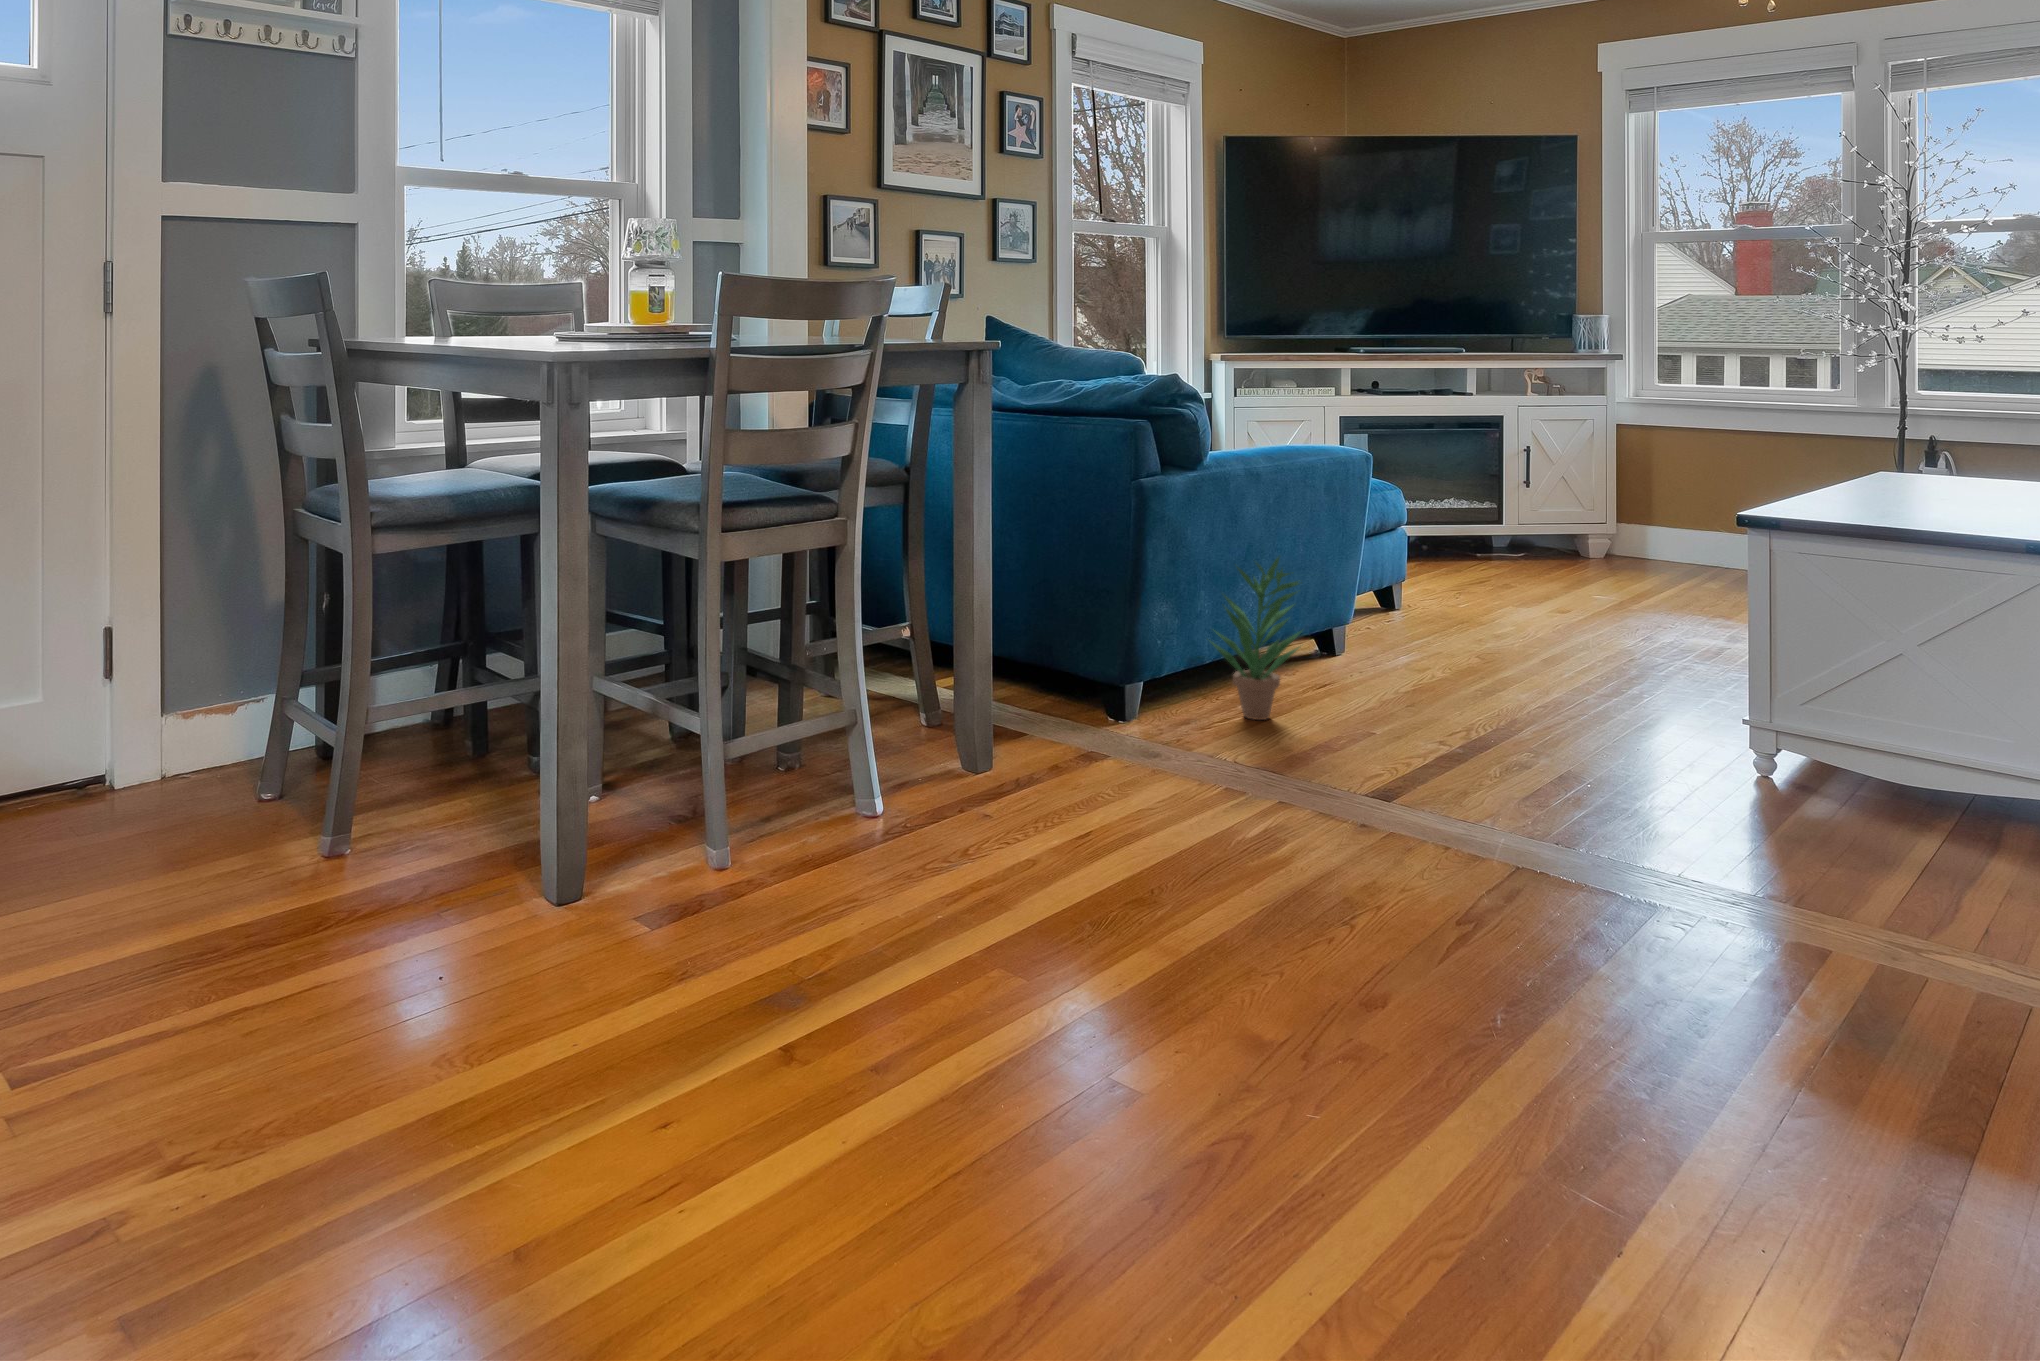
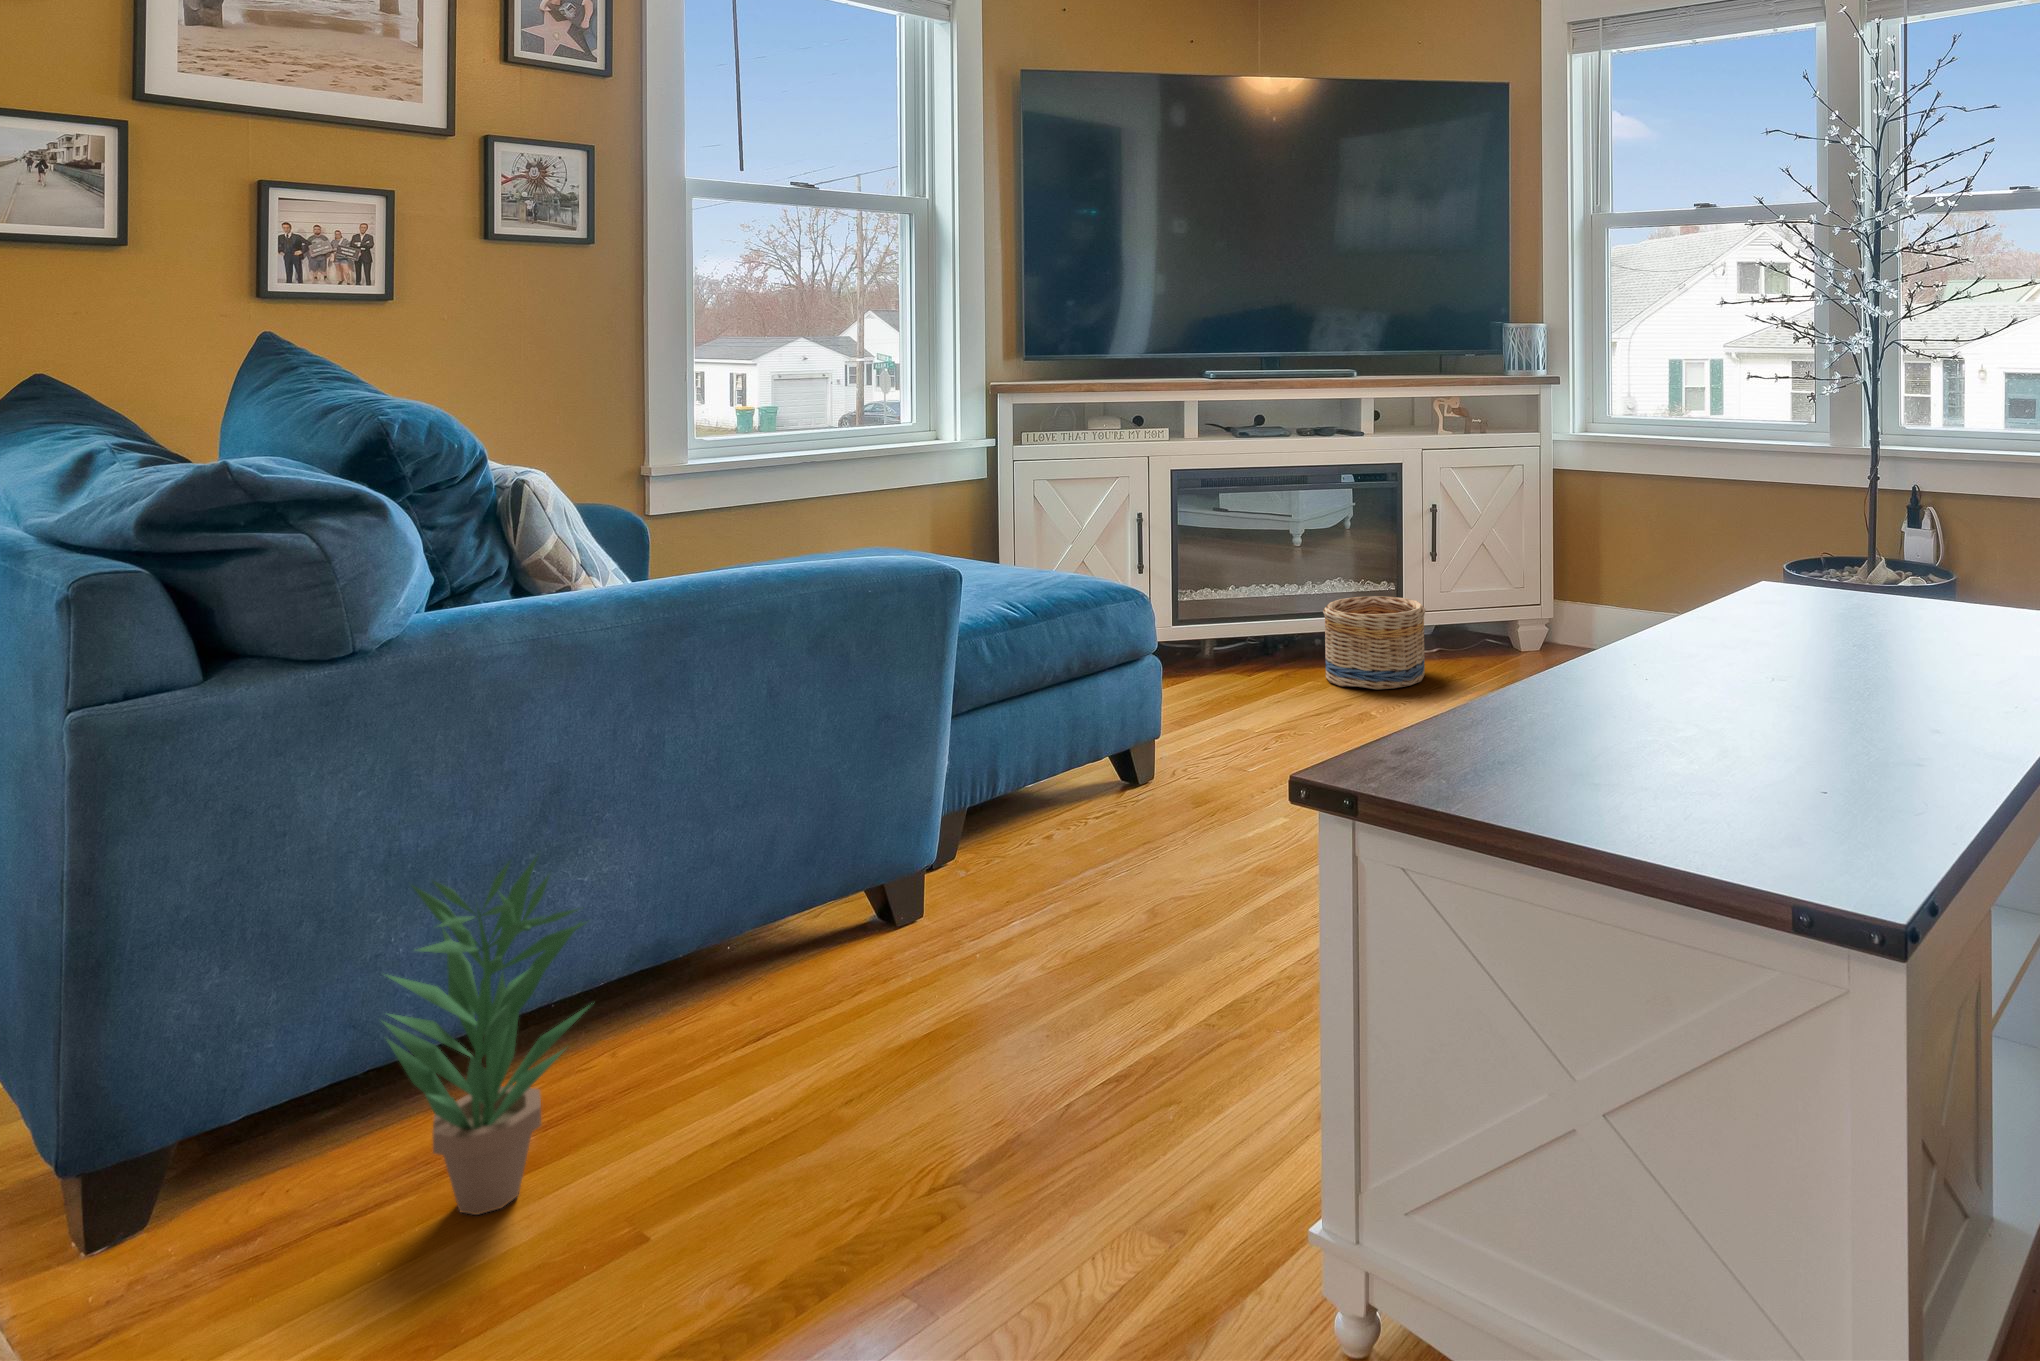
basket: none [1456,510,1534,572] -> present [1323,596,1426,689]

